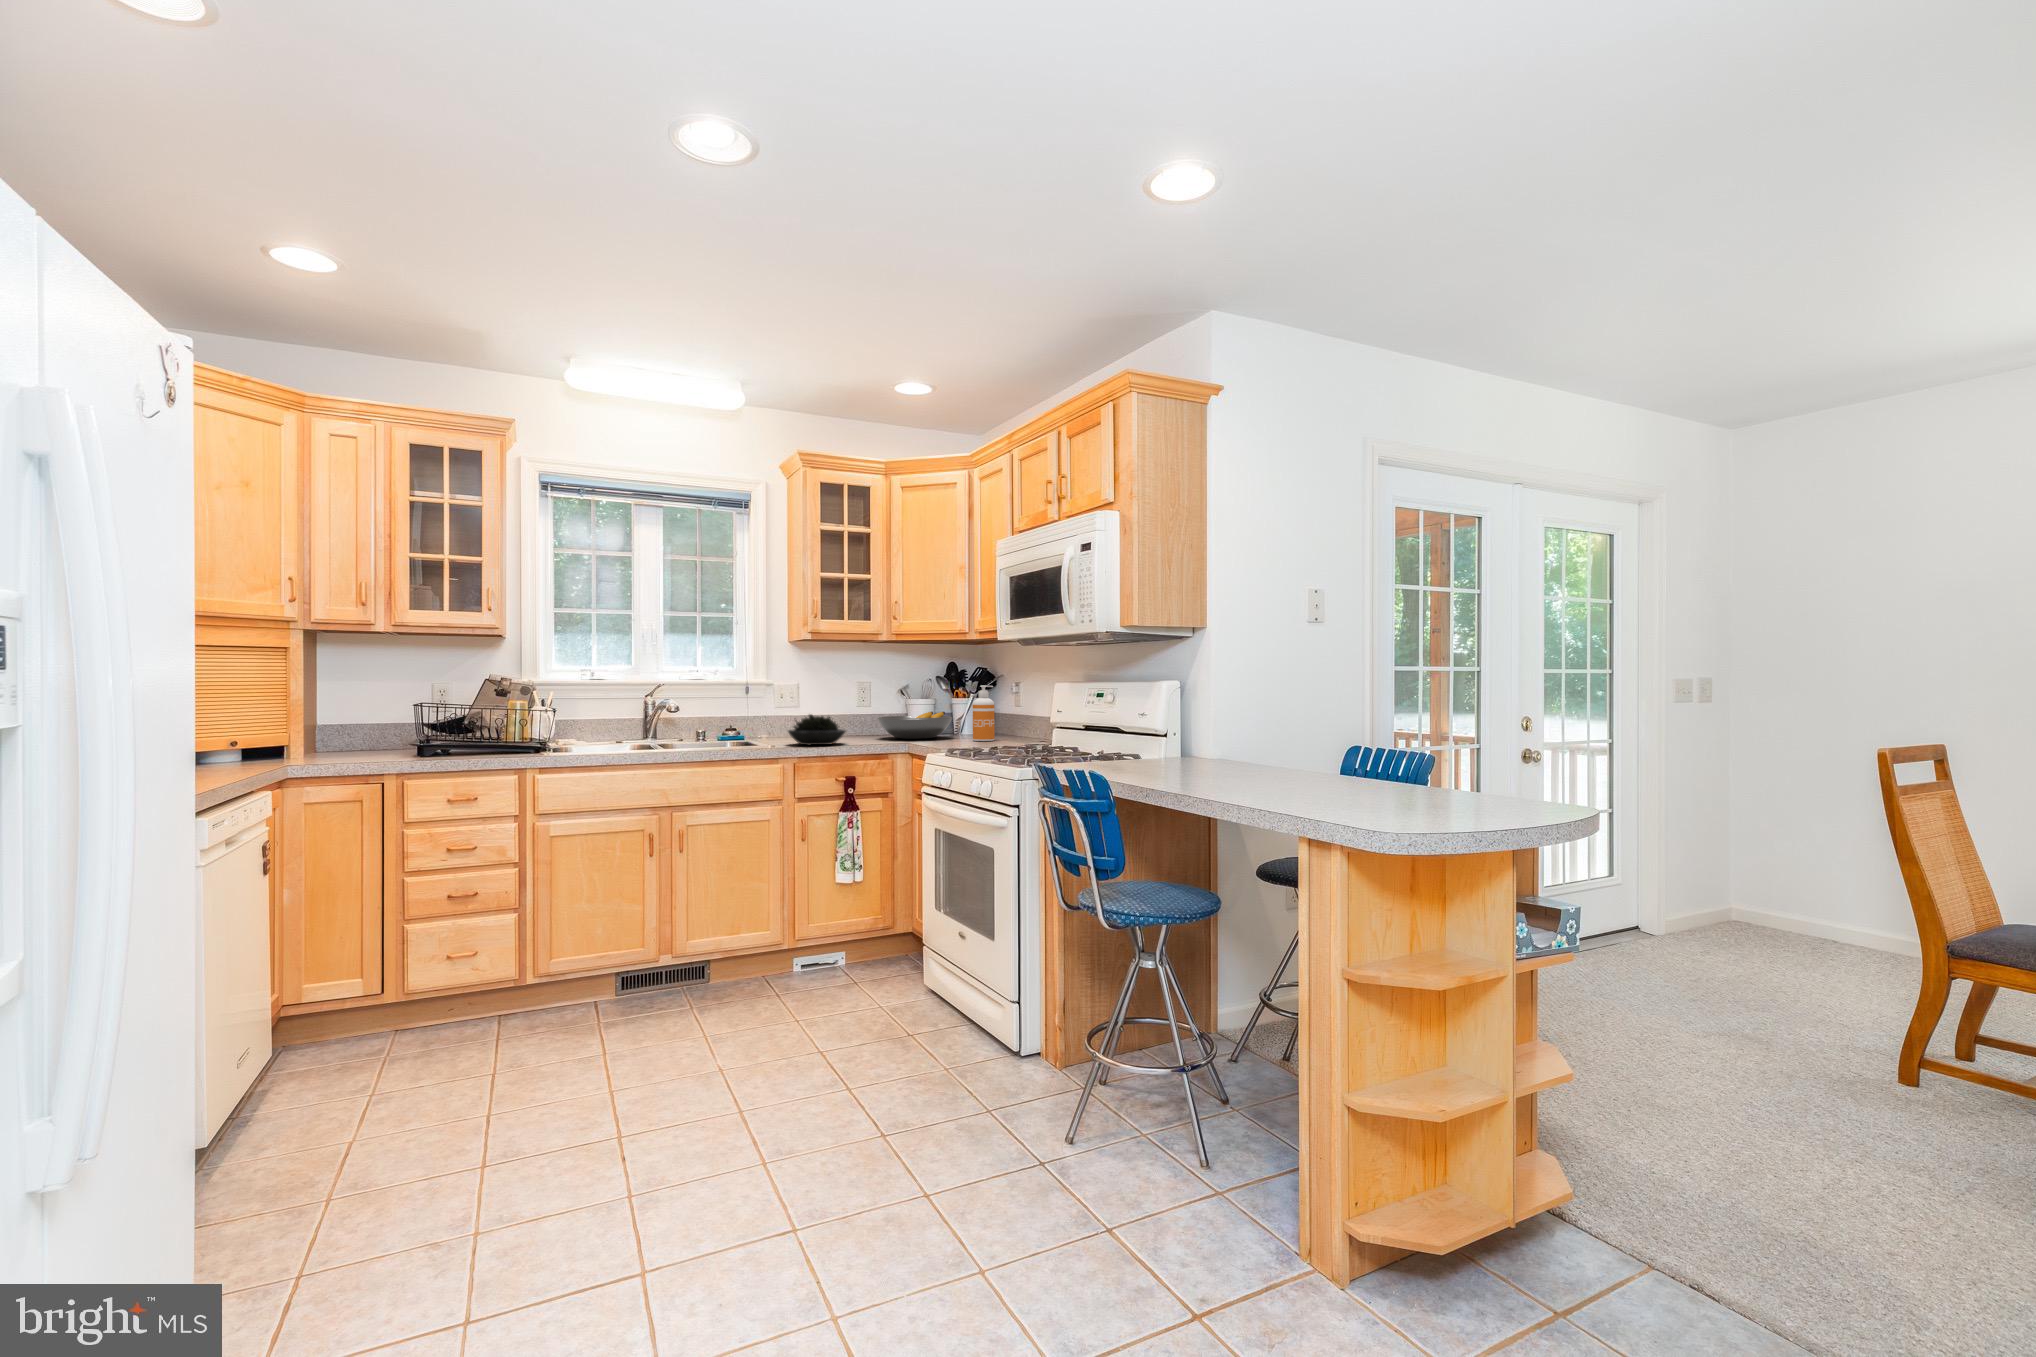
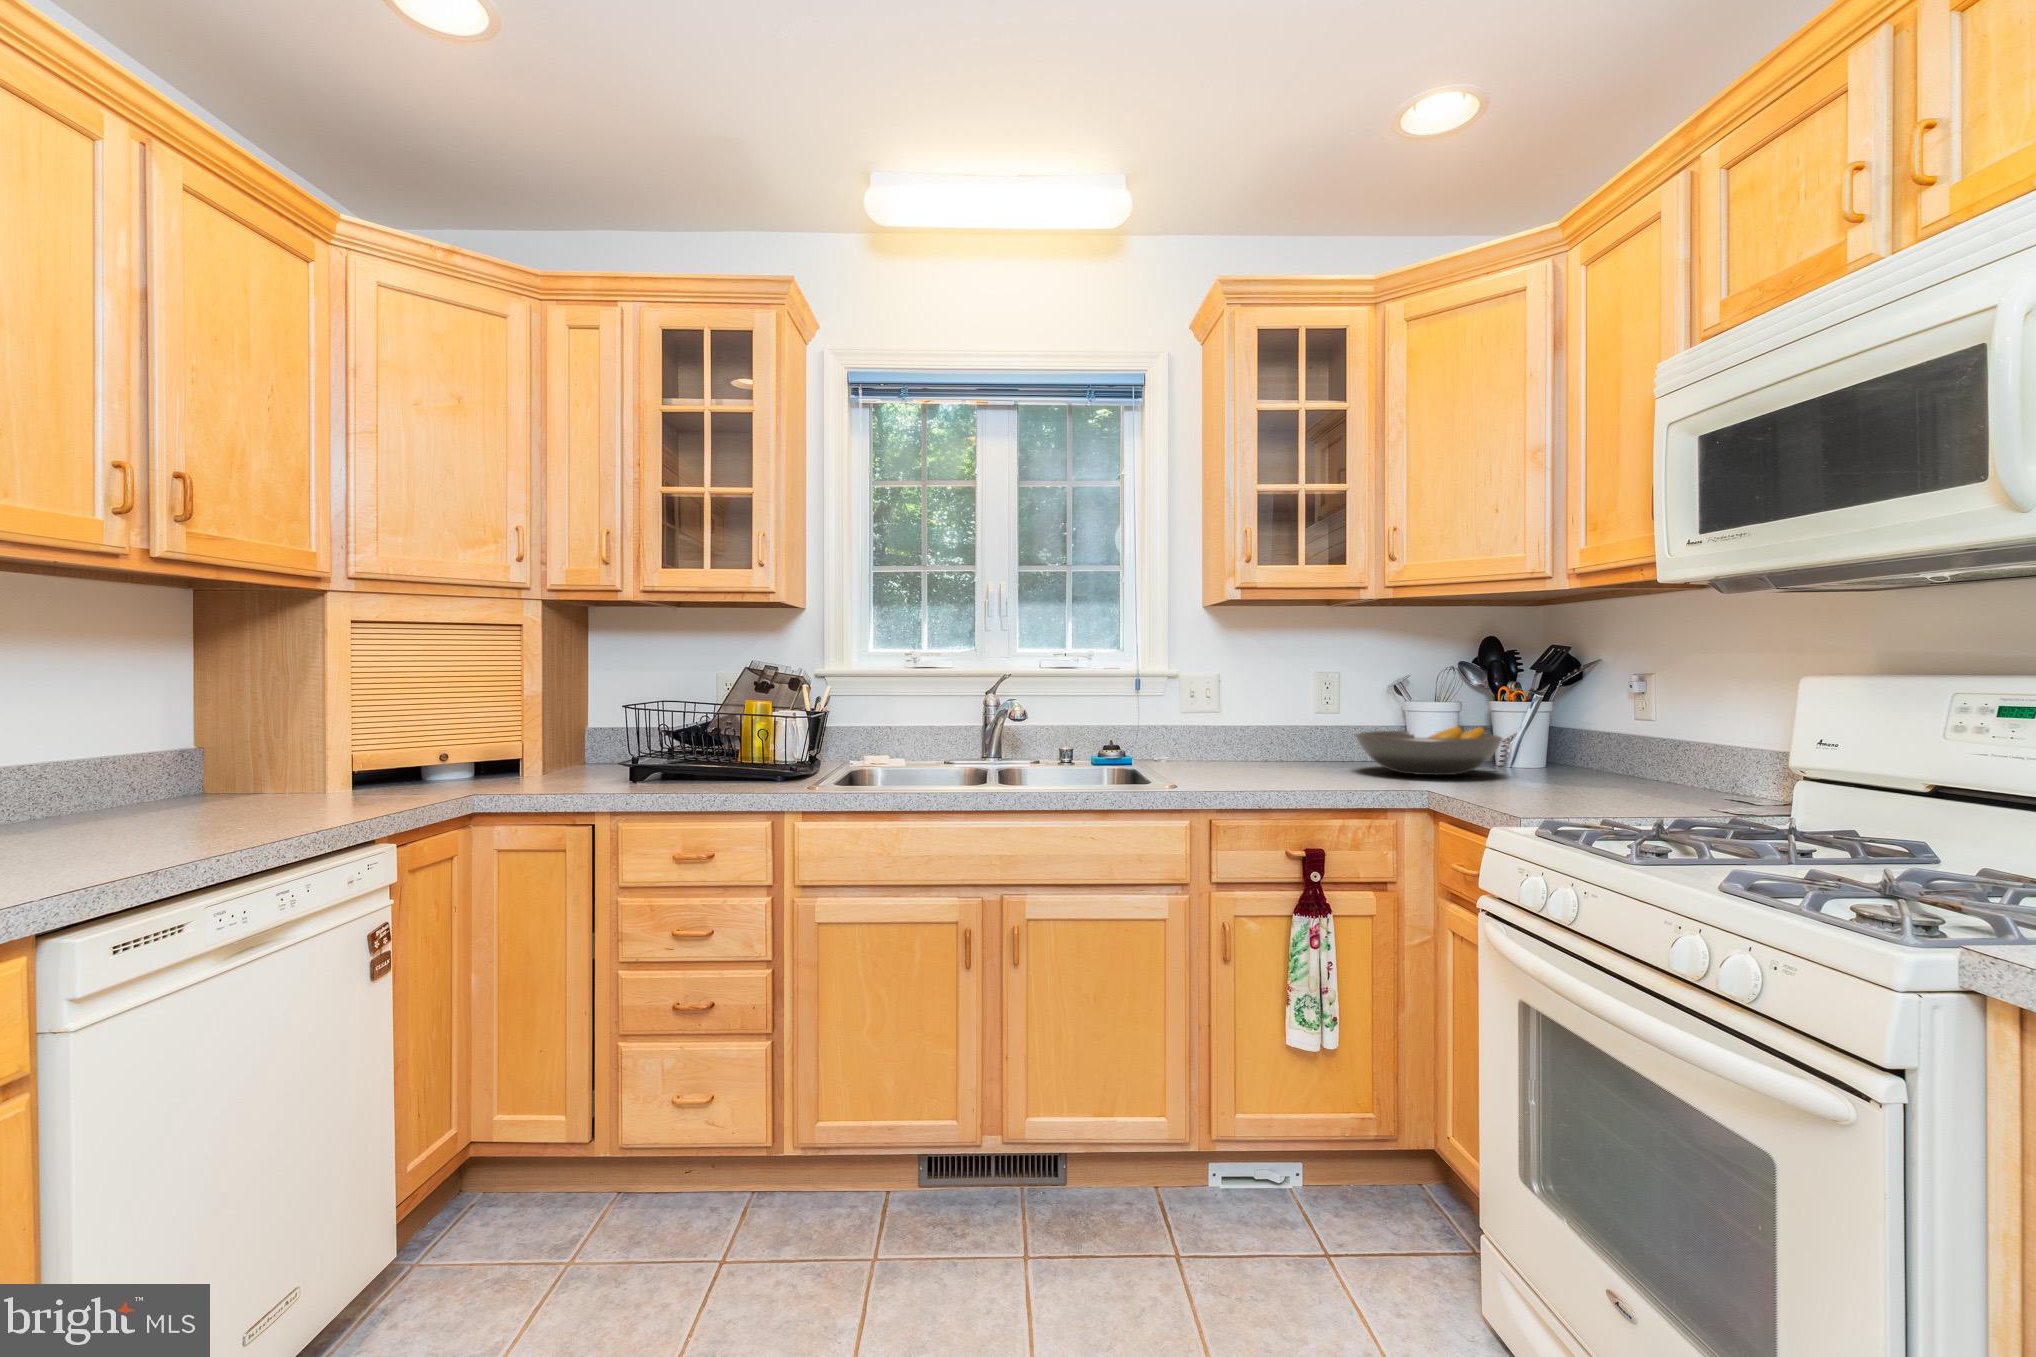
soap dispenser: present [973,685,995,741] -> none [1555,678,1607,789]
succulent plant: present [788,714,845,745] -> none [1197,728,1302,784]

